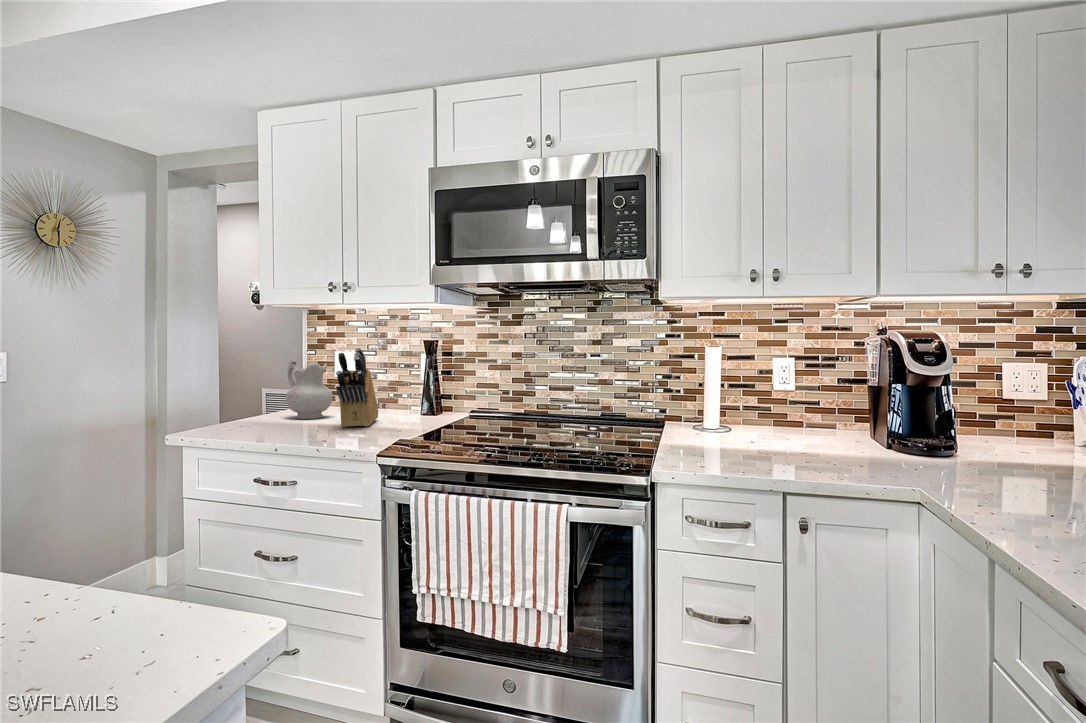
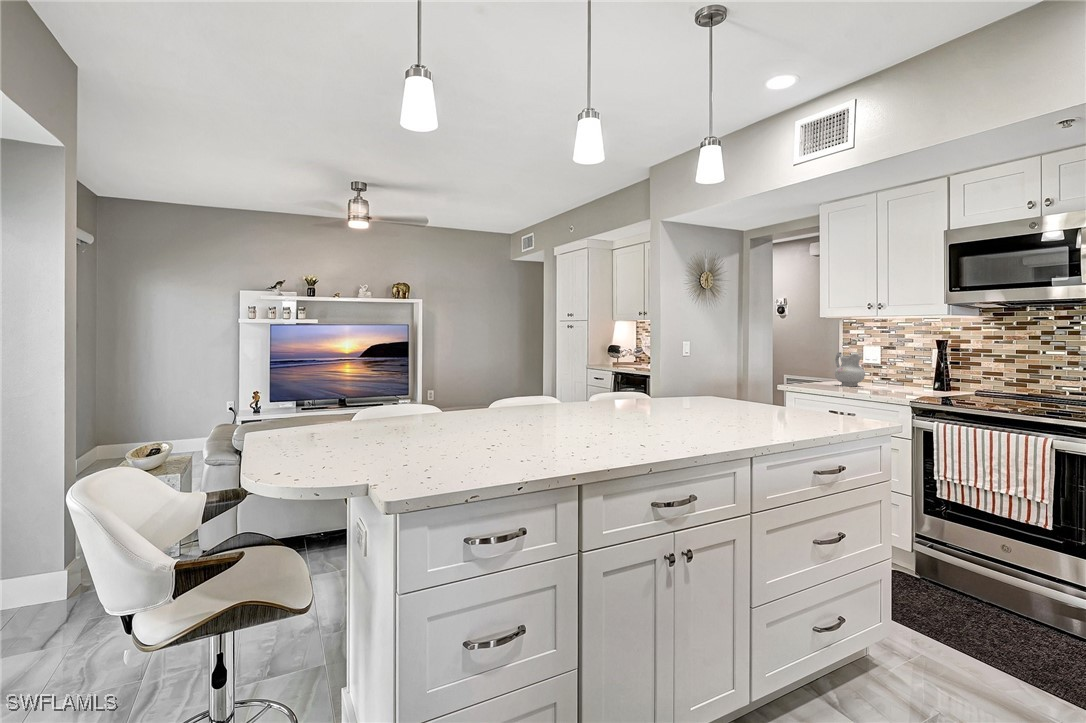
knife block: present [336,348,378,427] -> none [876,344,899,391]

